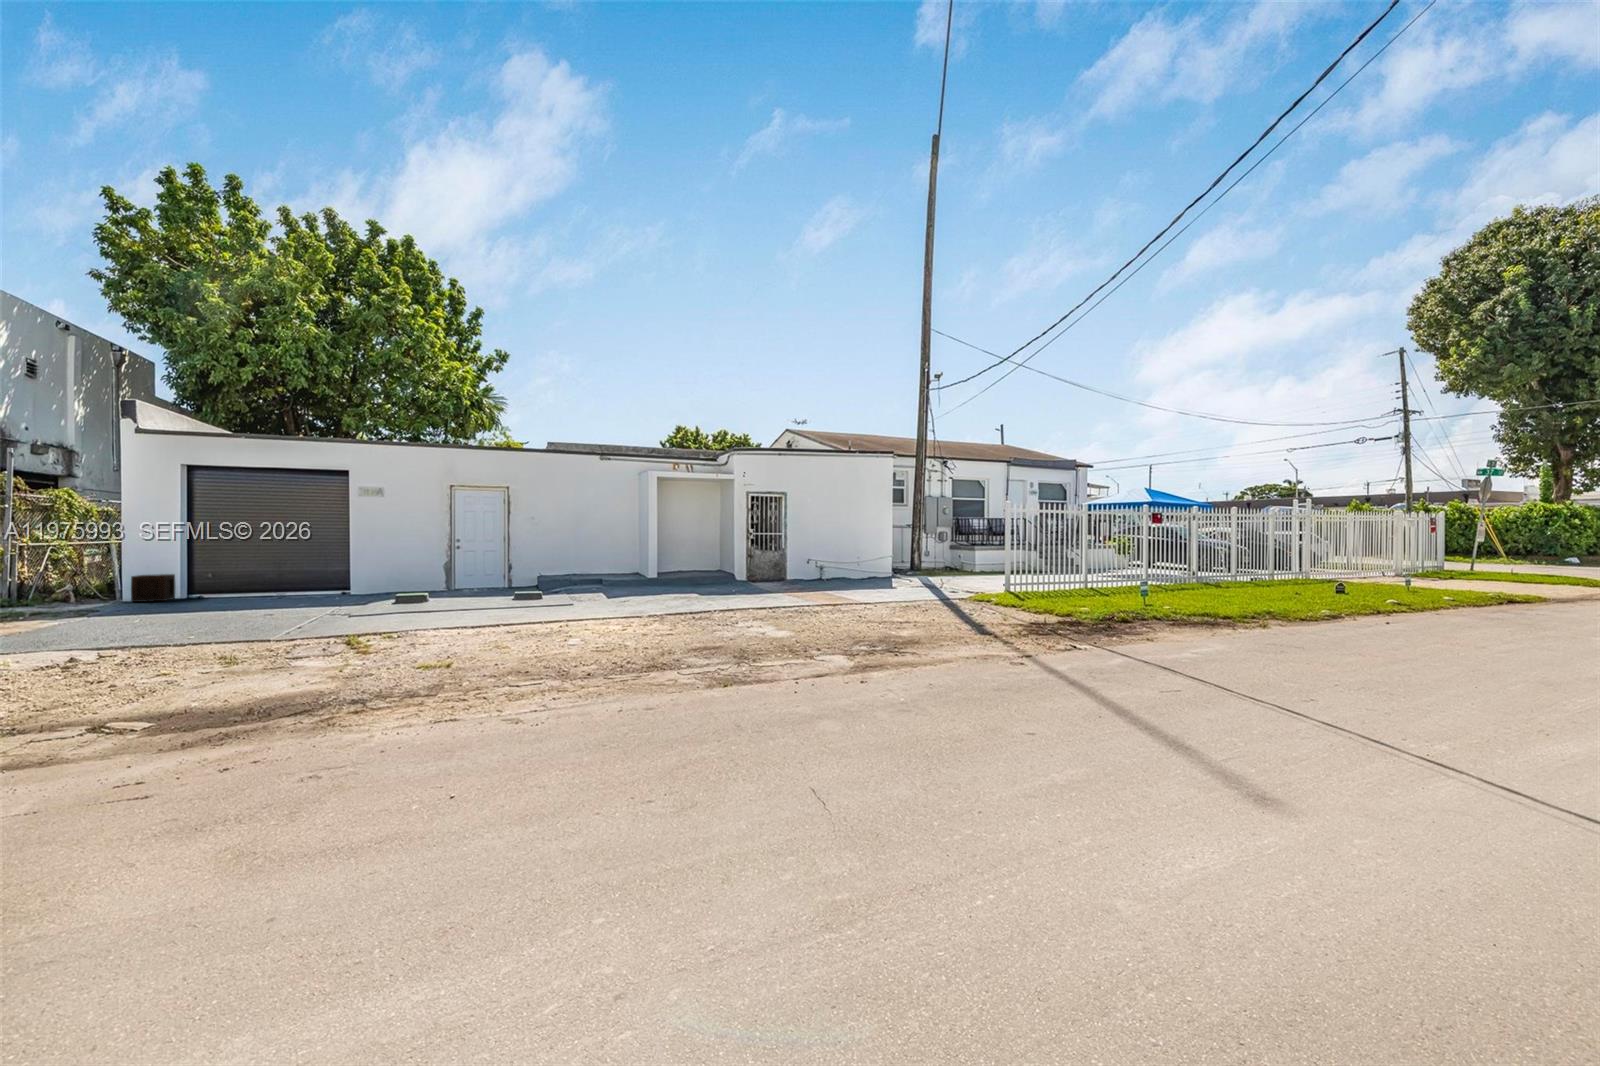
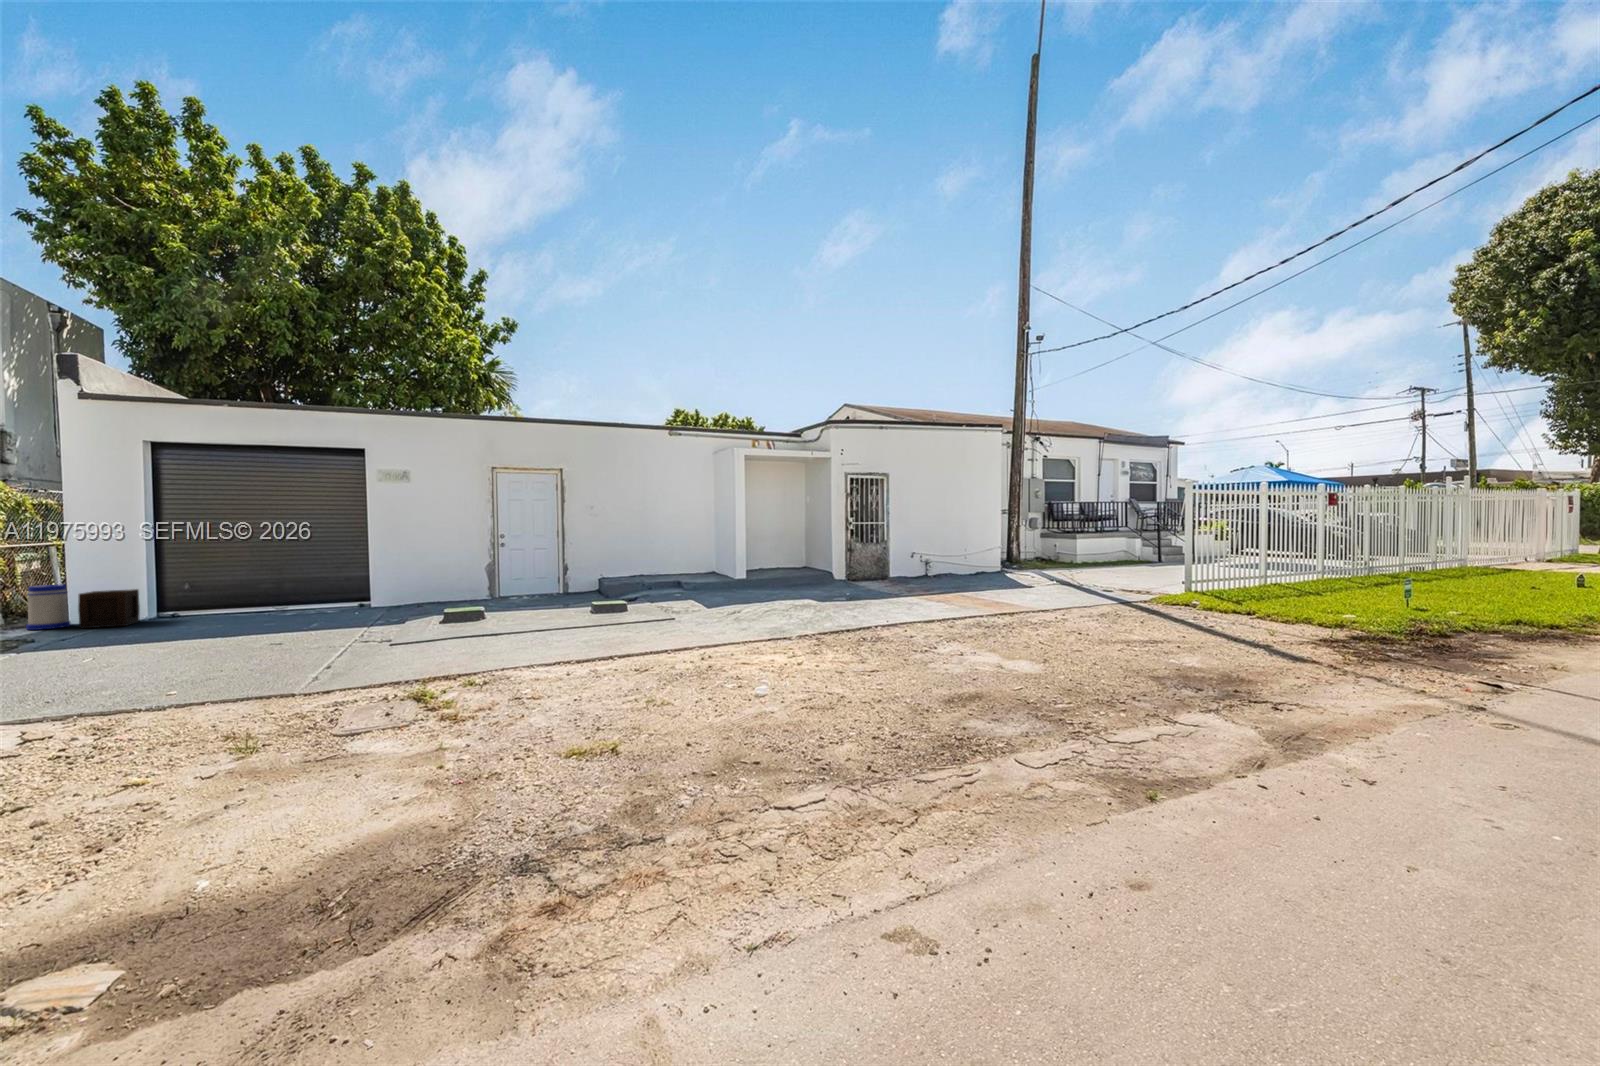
trash can: none [93,569,125,602] -> present [26,585,70,630]

